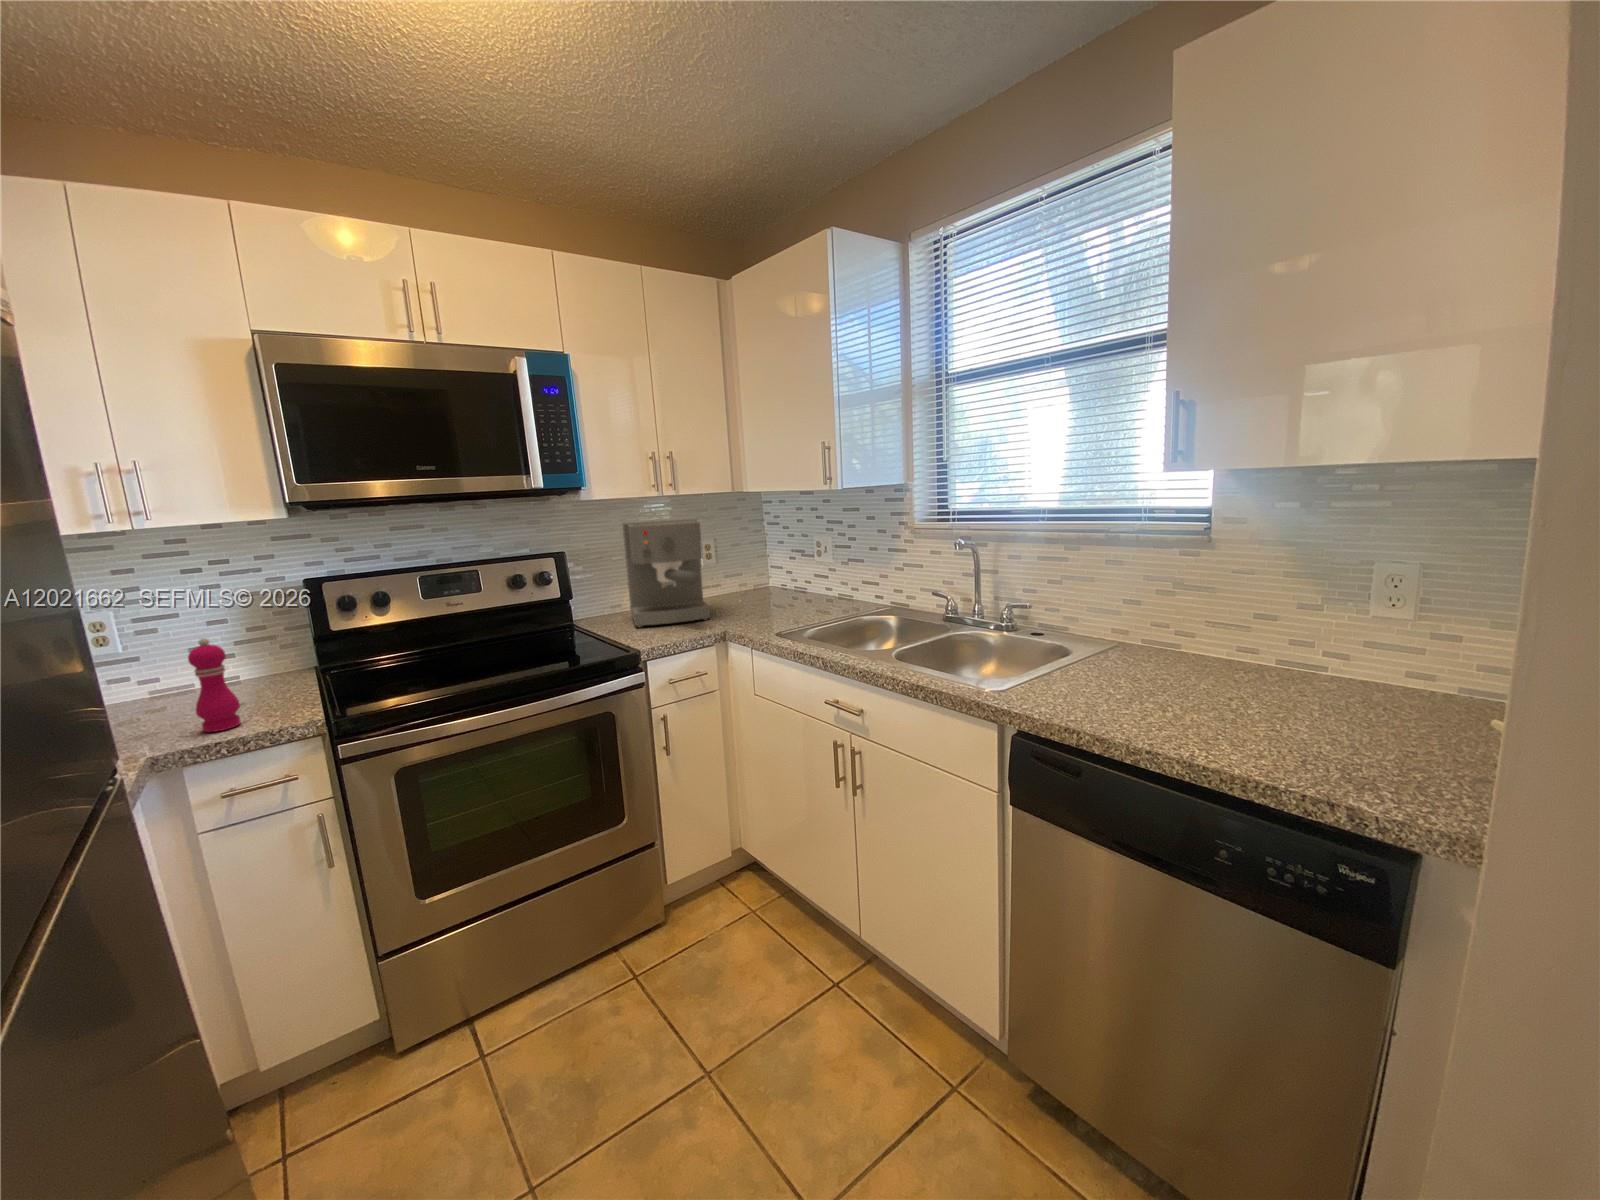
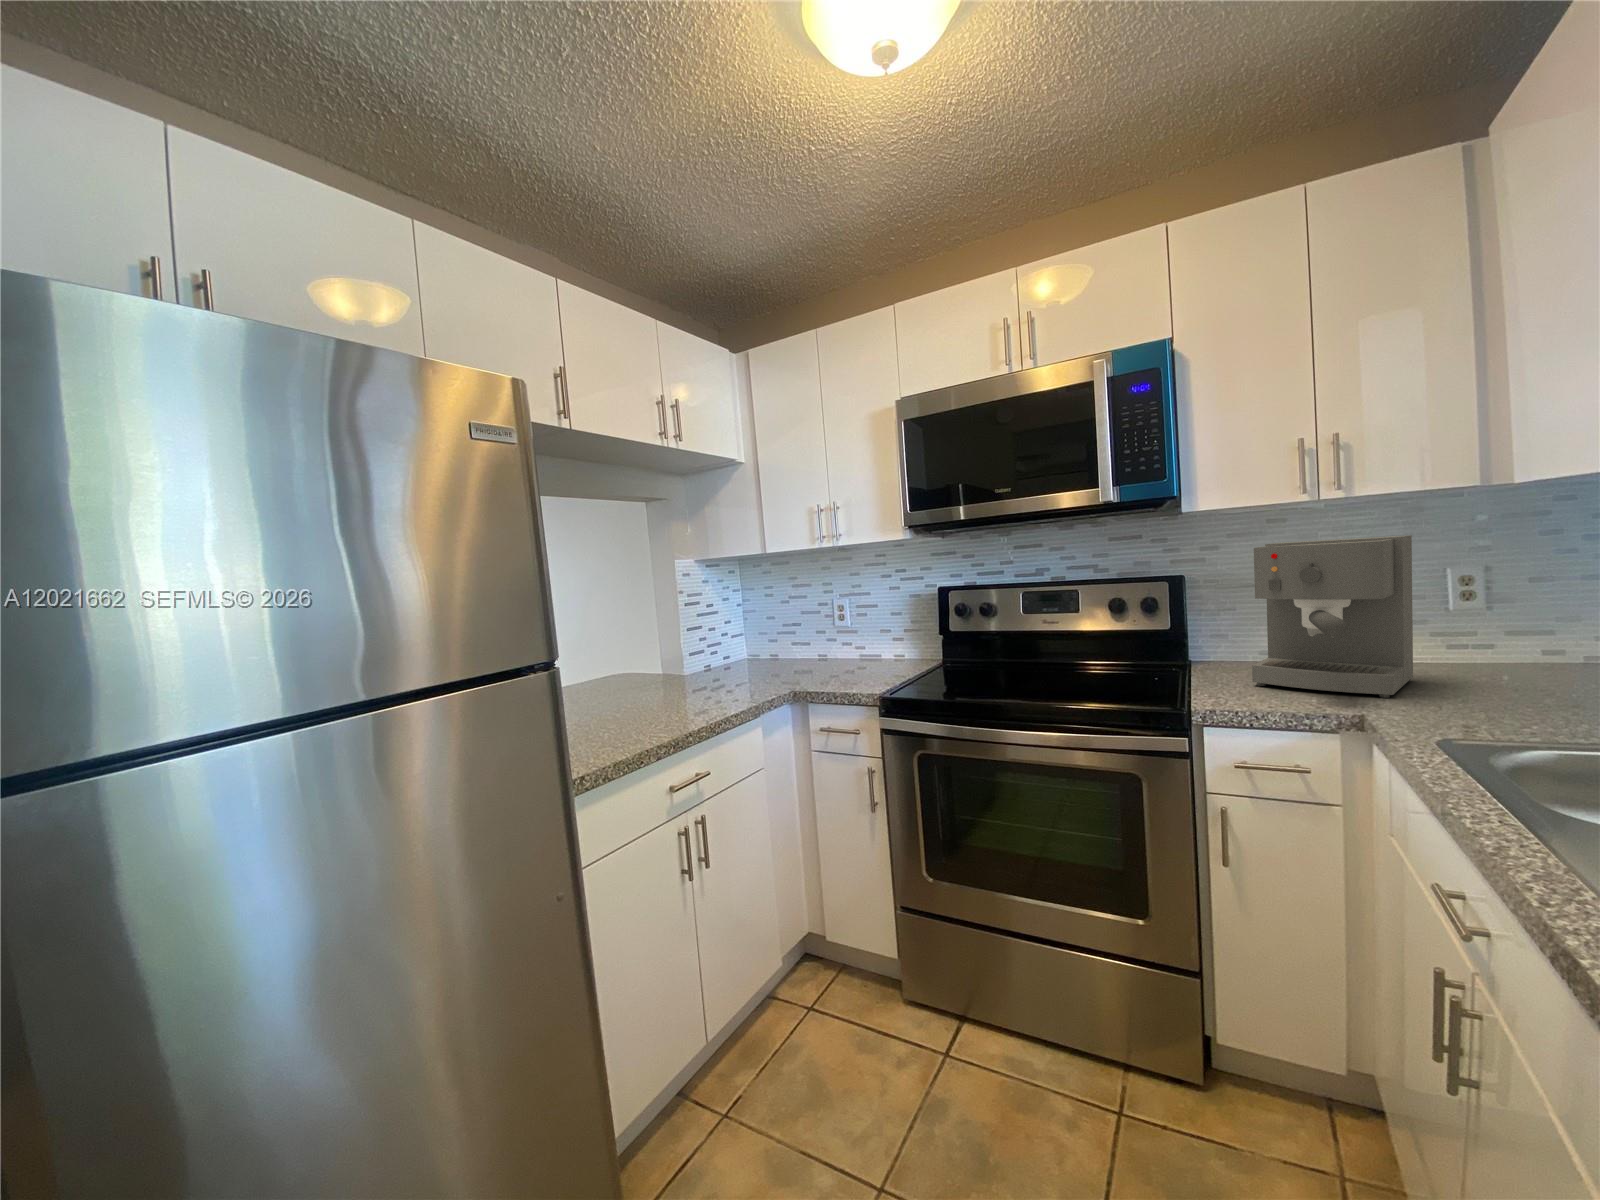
pepper mill: present [188,638,240,732] -> none [831,620,855,685]

